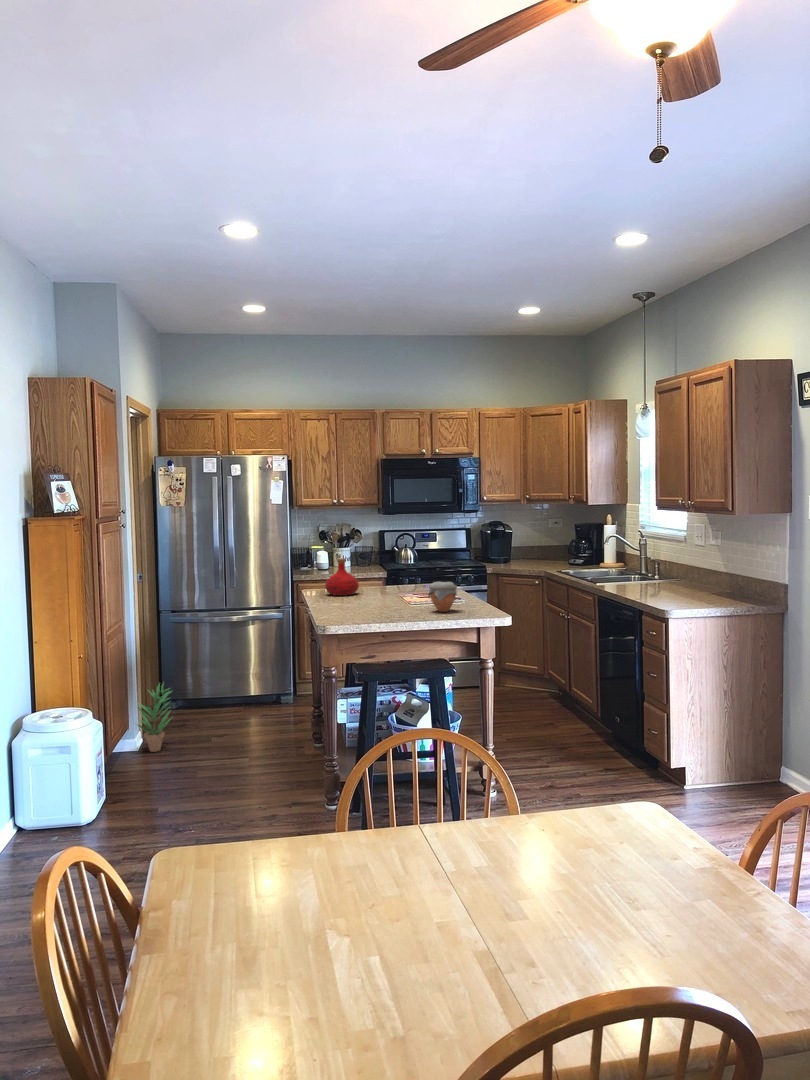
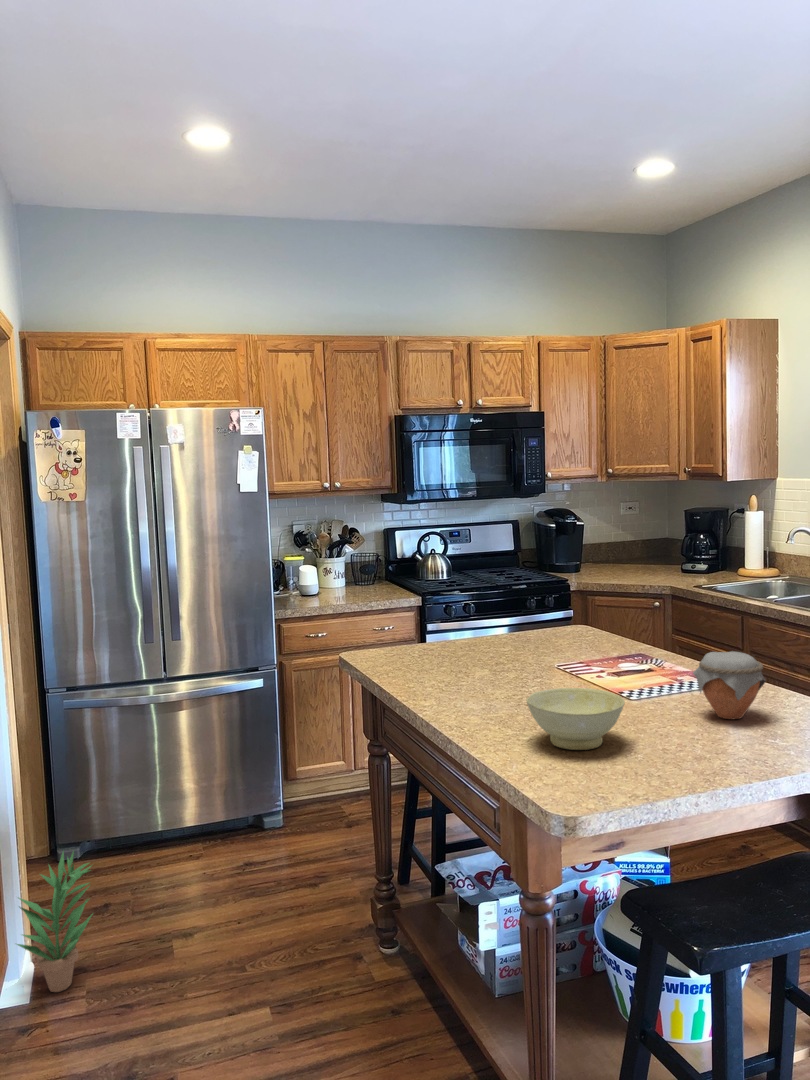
bottle: present [325,558,359,596] -> none [393,593,456,667]
bowl: none [341,594,383,617] -> present [526,688,625,750]

